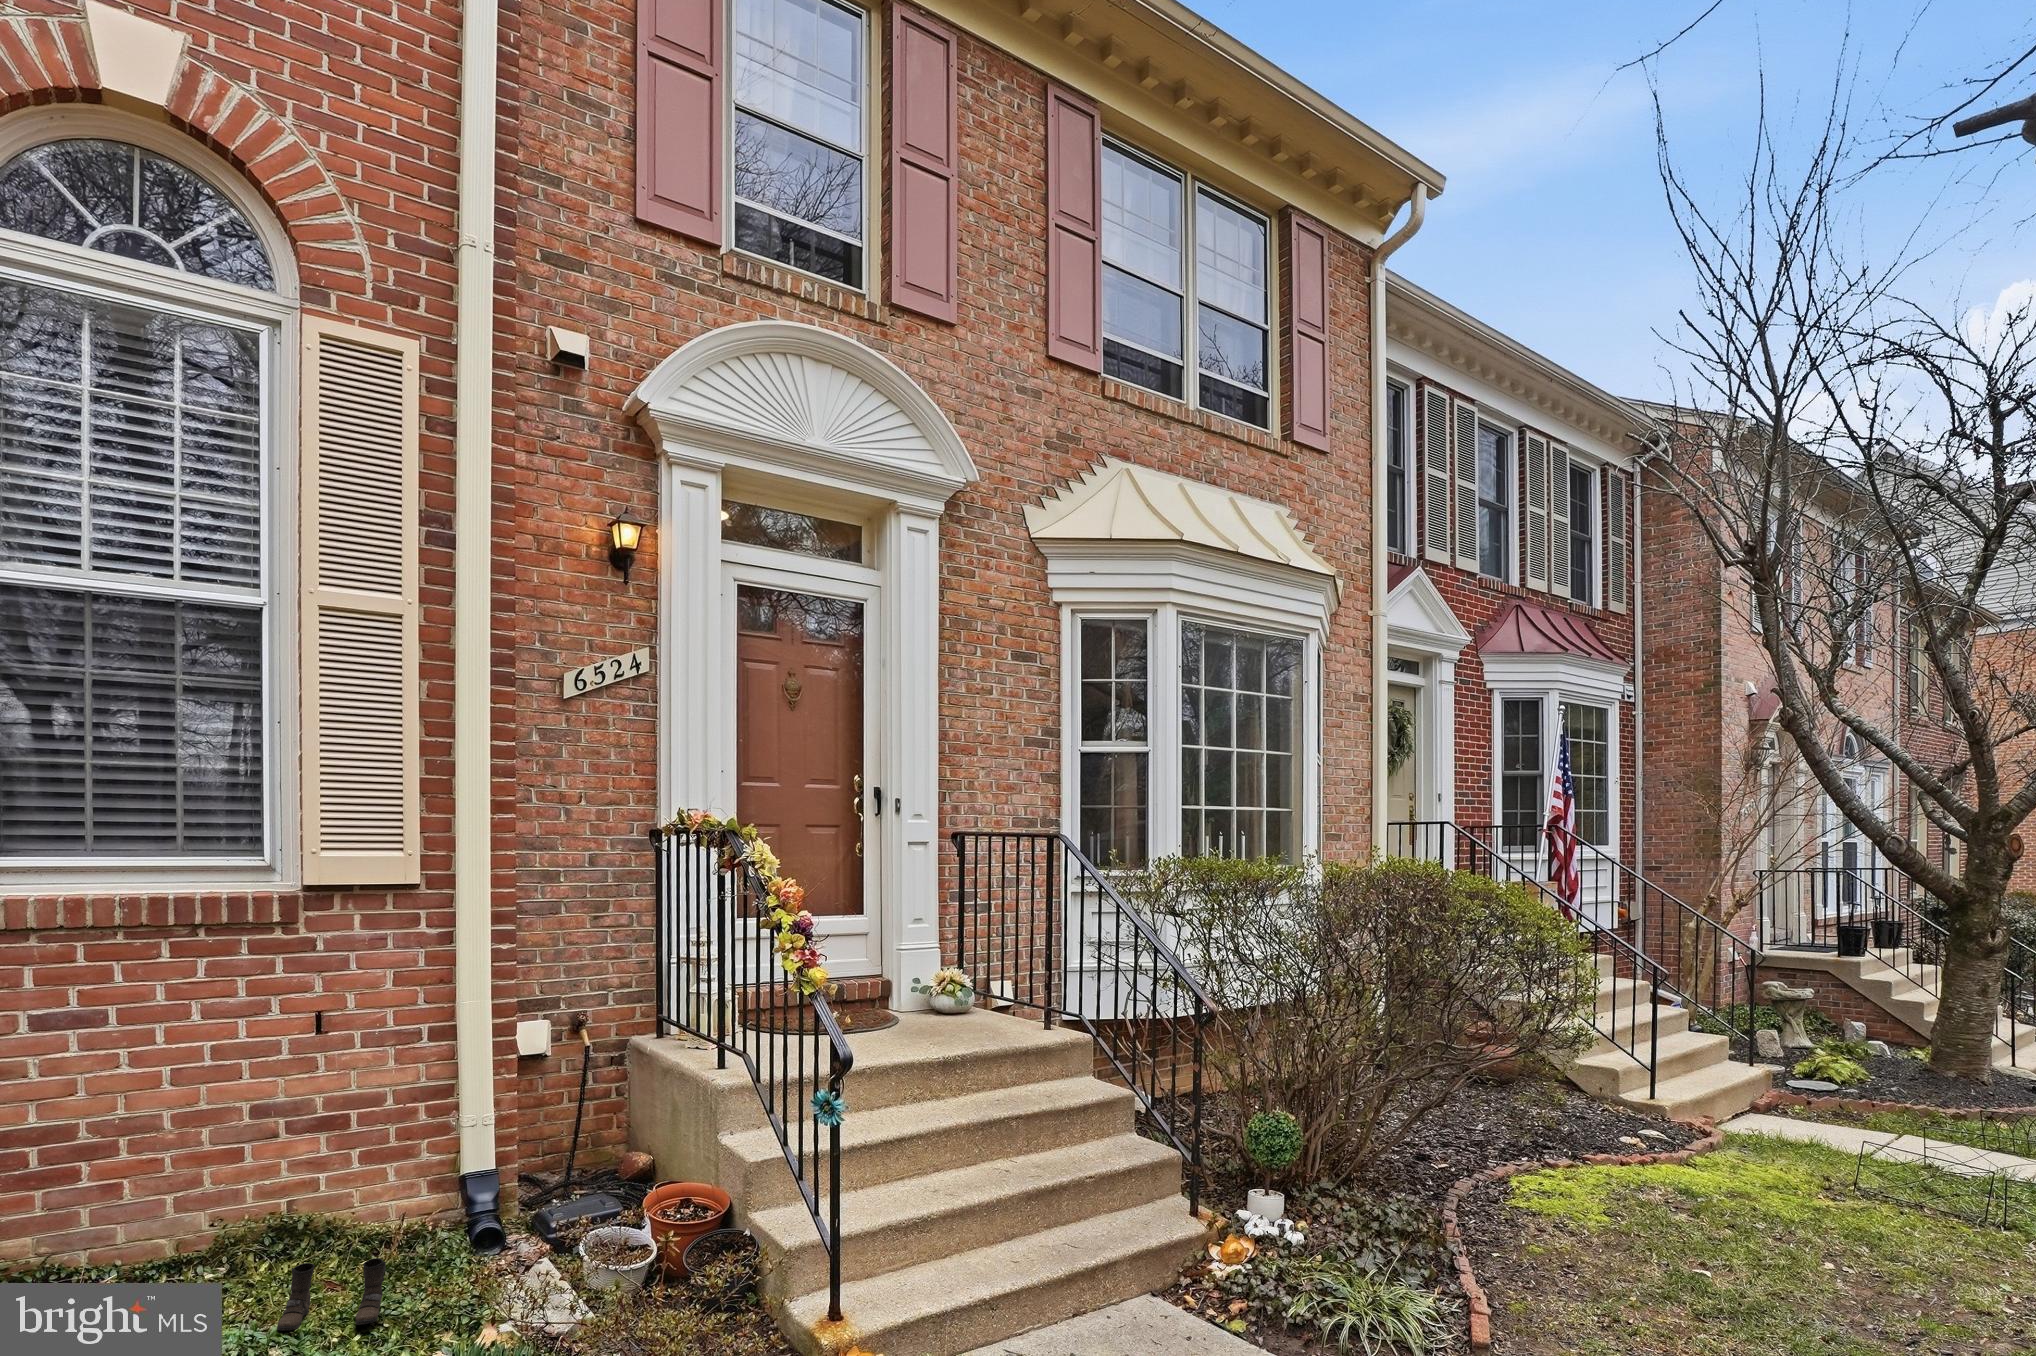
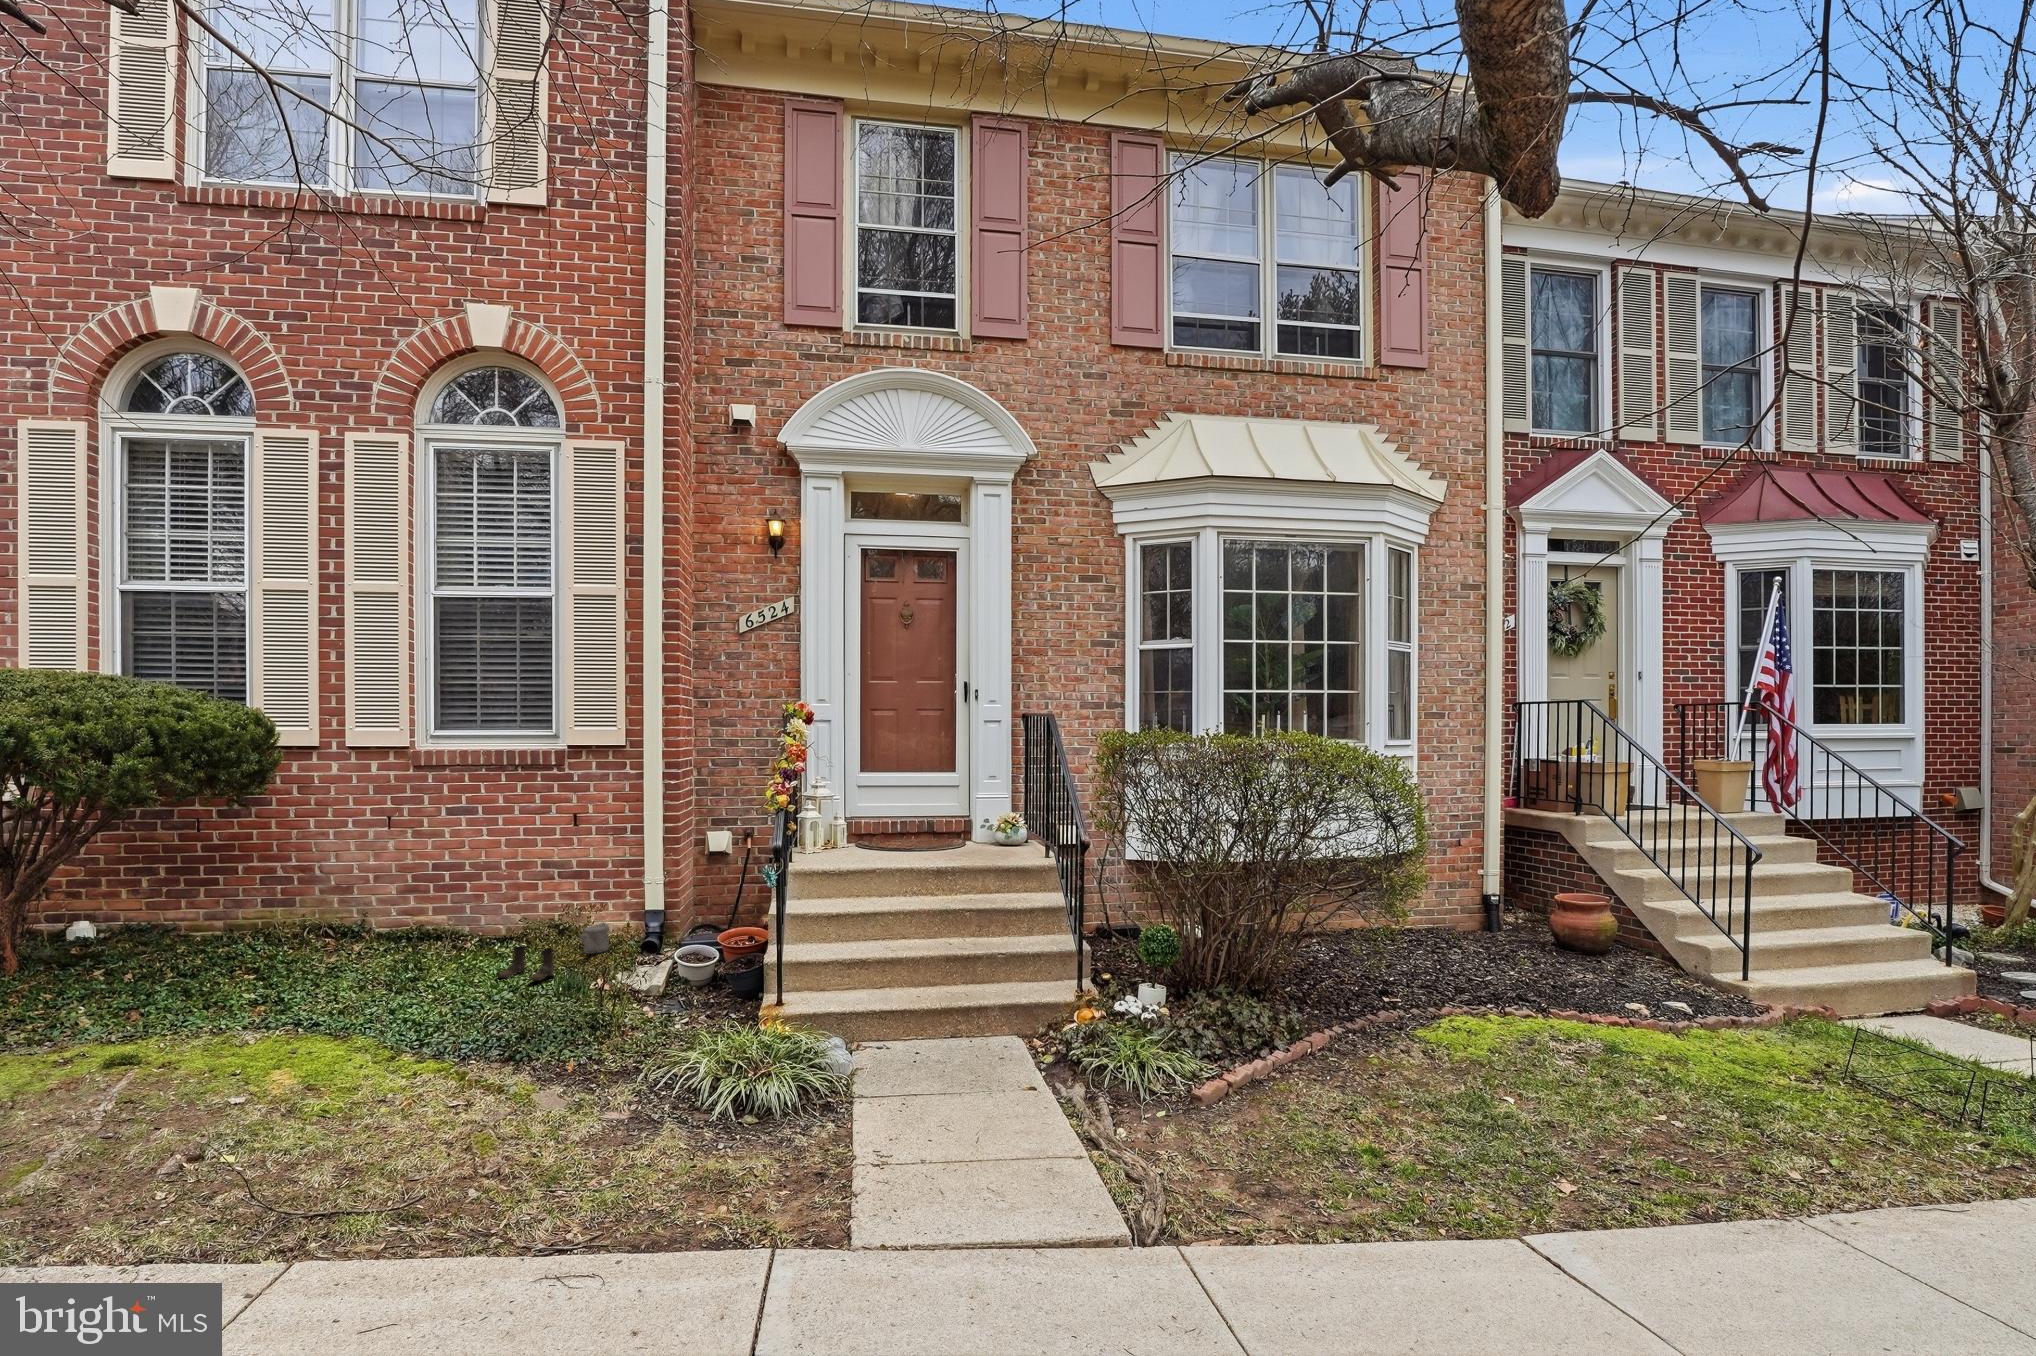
watering can: none [353,1202,407,1263] -> present [580,922,609,954]

